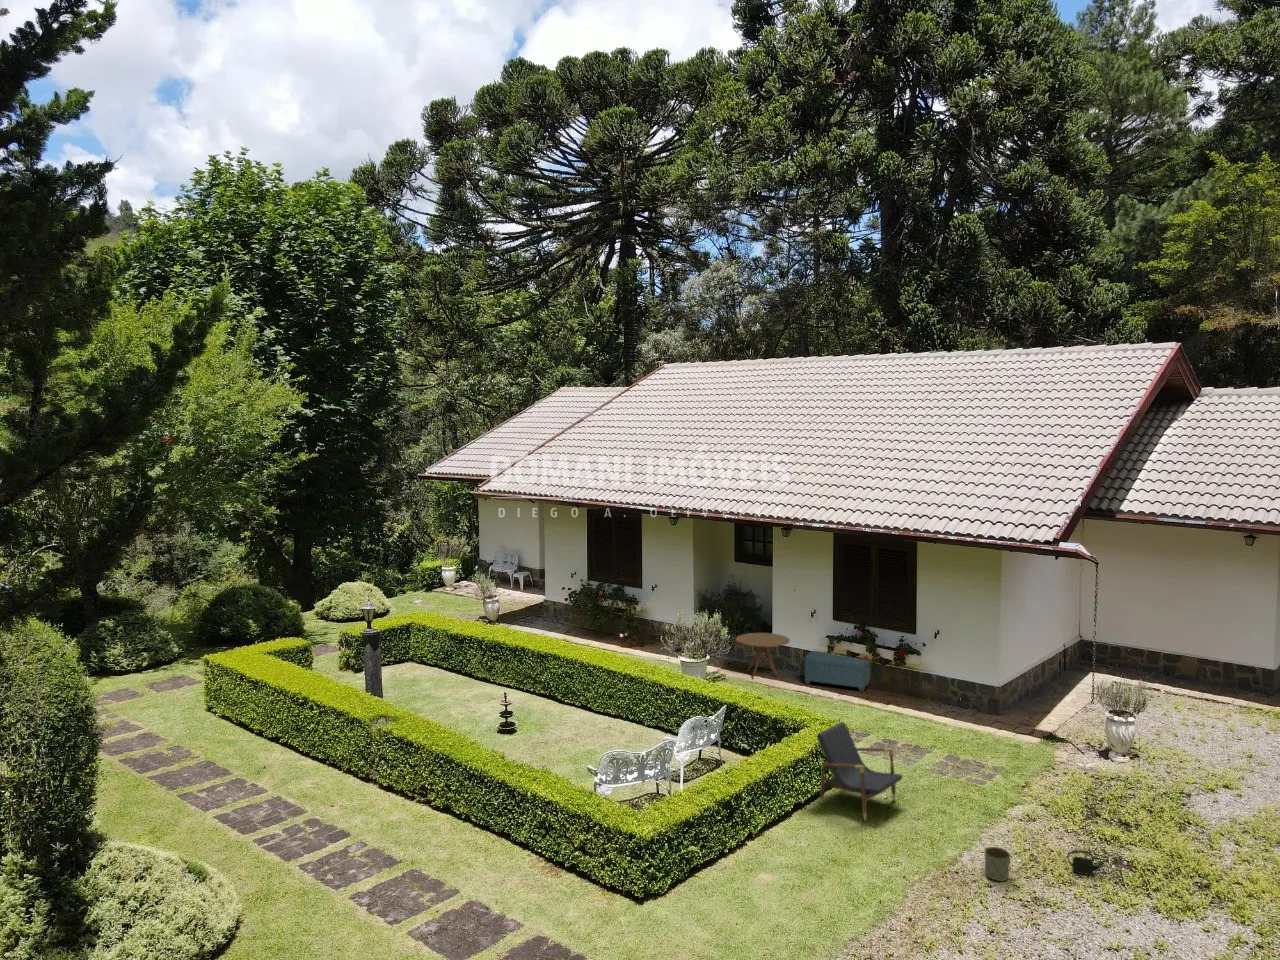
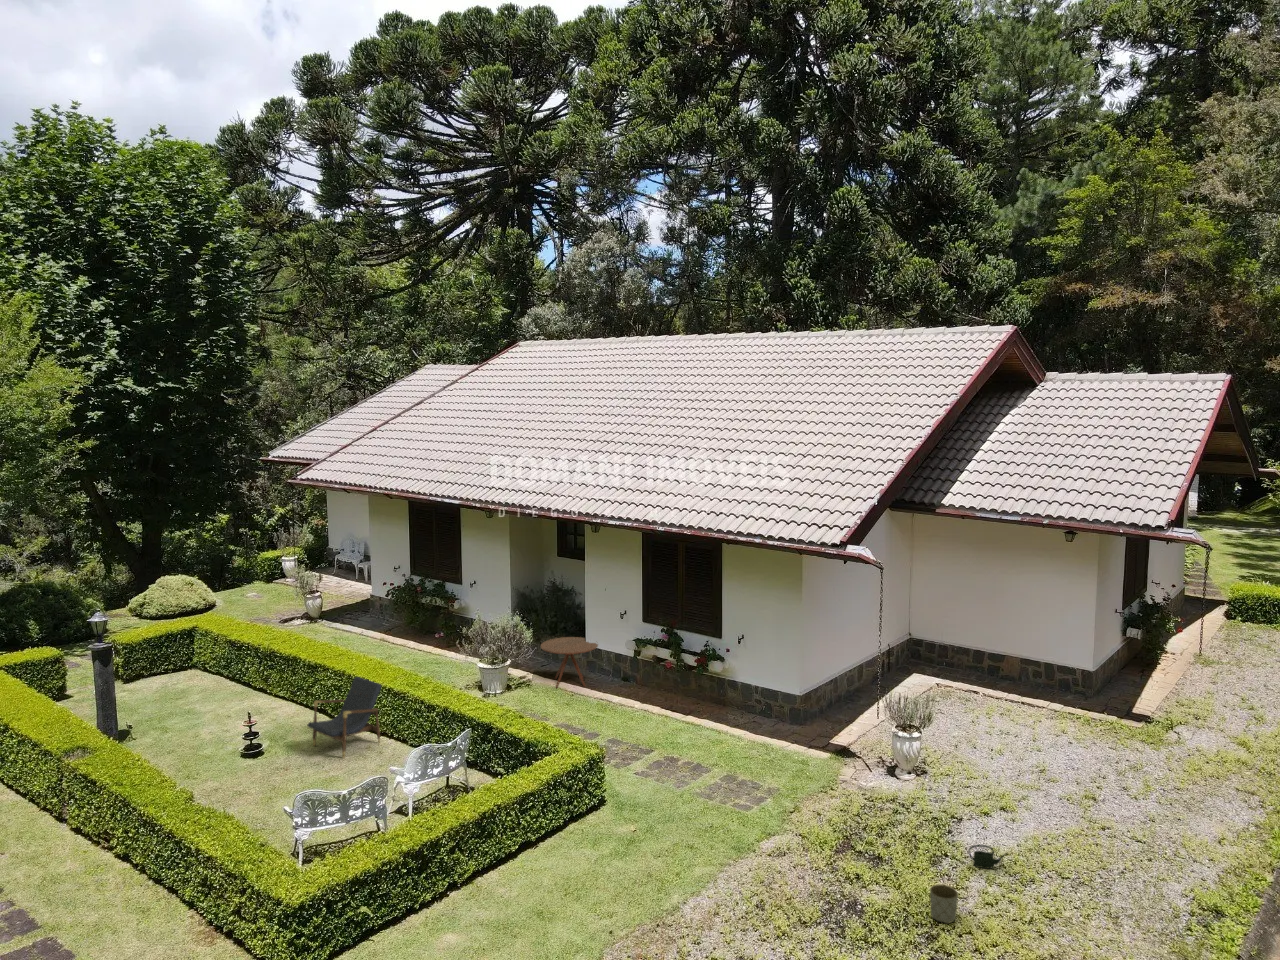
bench: present [805,651,870,692] -> none [609,657,679,702]
lounge chair: present [817,722,902,821] -> present [307,677,381,758]
planter: present [985,847,1010,882] -> present [930,885,958,924]
watering can: present [1067,850,1107,875] -> present [969,845,1006,869]

